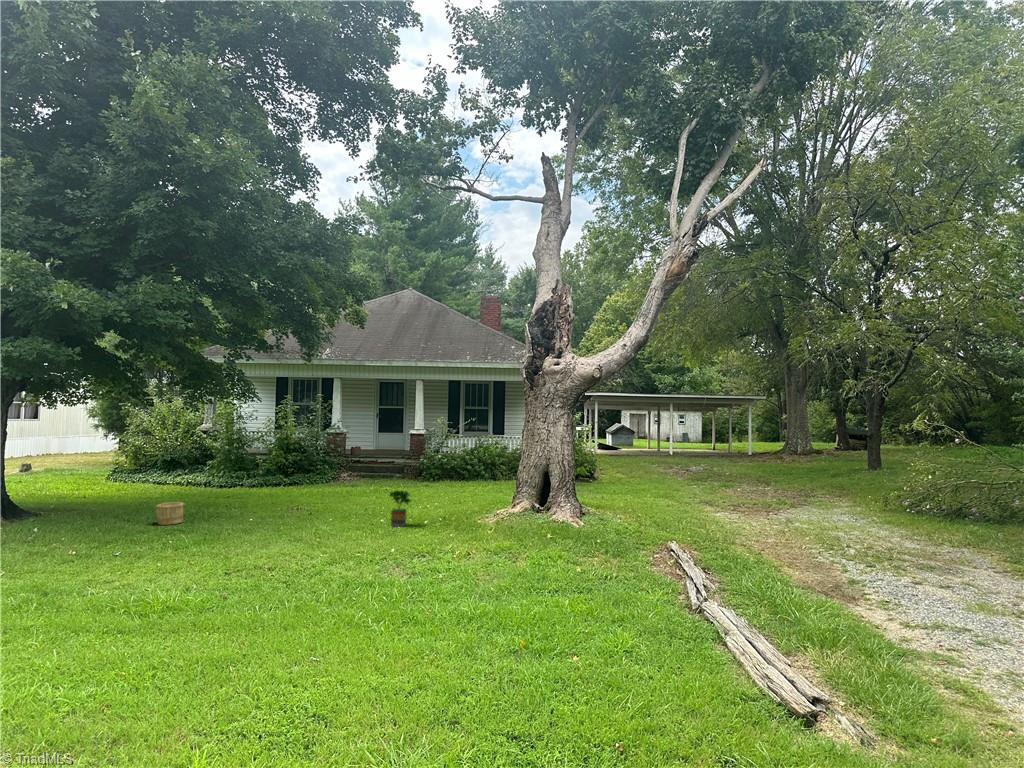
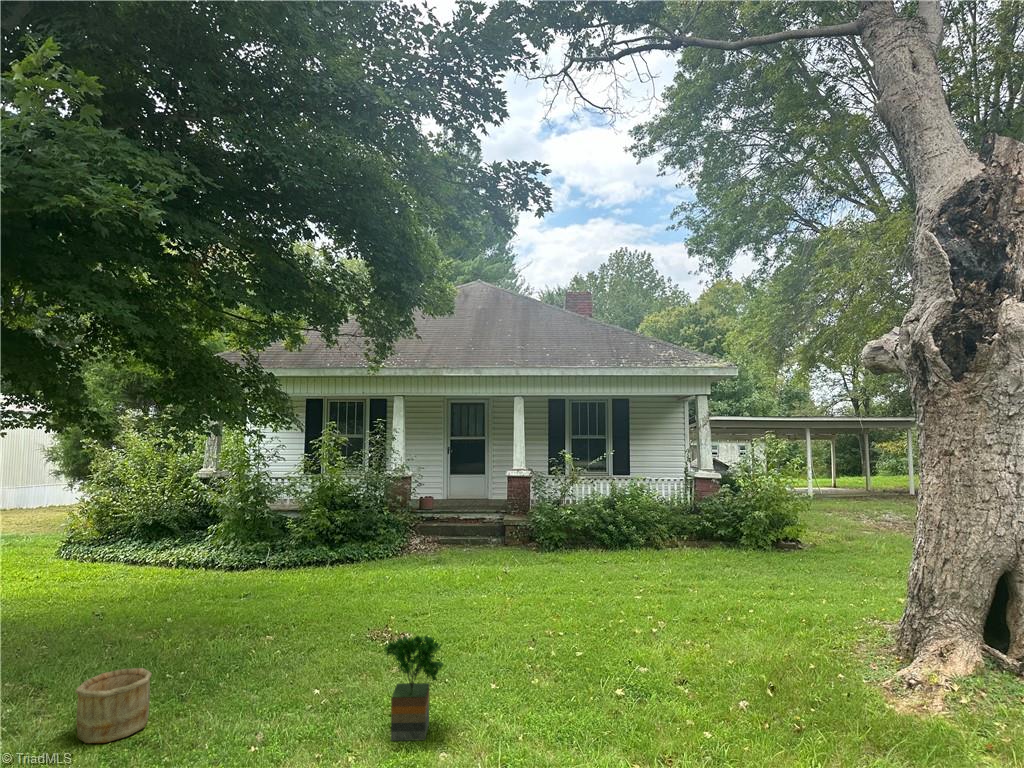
potted tree: present [390,491,411,527] -> present [384,636,443,741]

